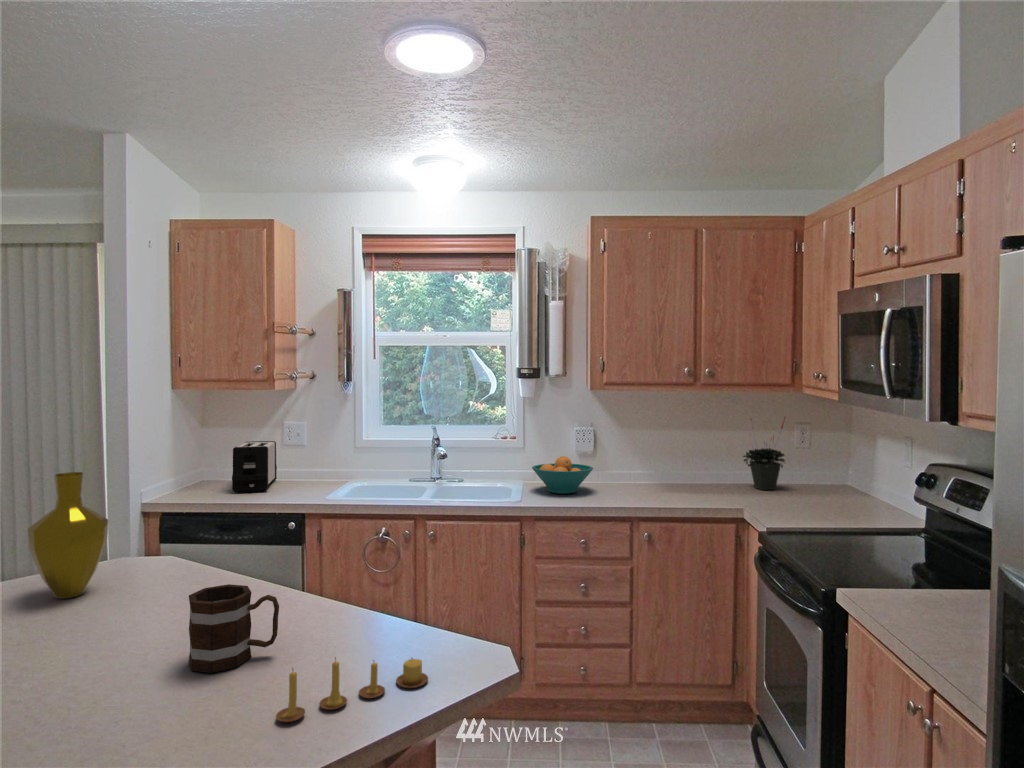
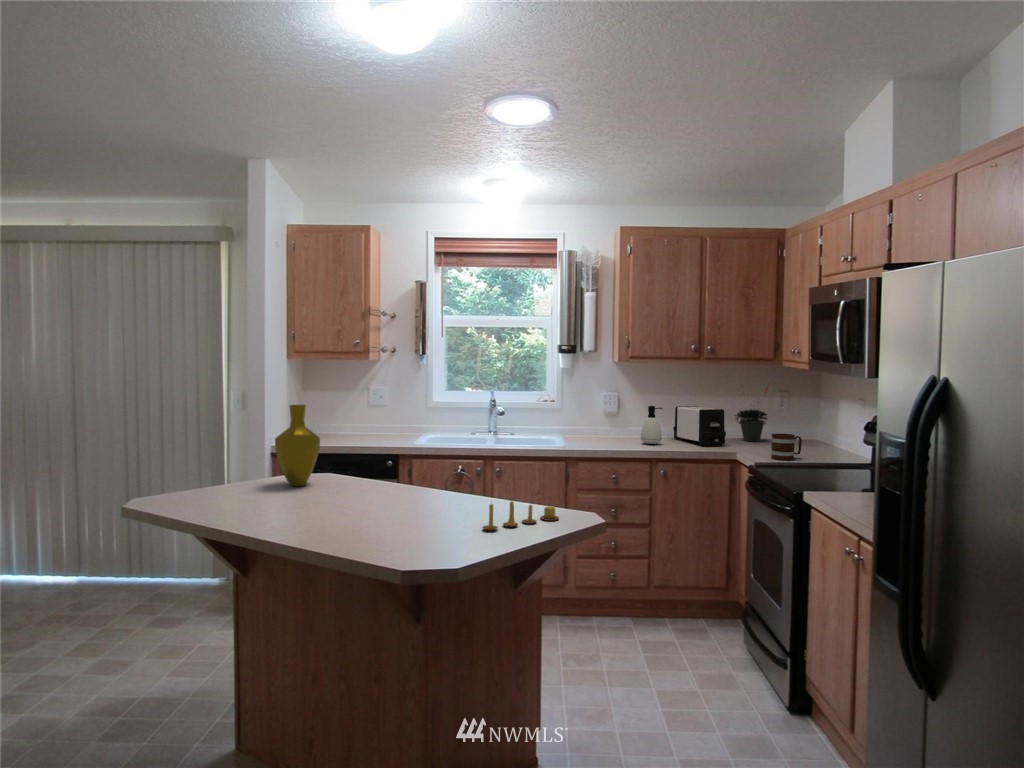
toaster: present [232,441,277,492] -> present [673,406,726,446]
soap dispenser: none [621,446,649,496] -> present [641,406,663,444]
fruit bowl: present [532,456,593,494] -> none [571,414,619,442]
mug: present [189,584,279,673] -> present [771,433,802,460]

